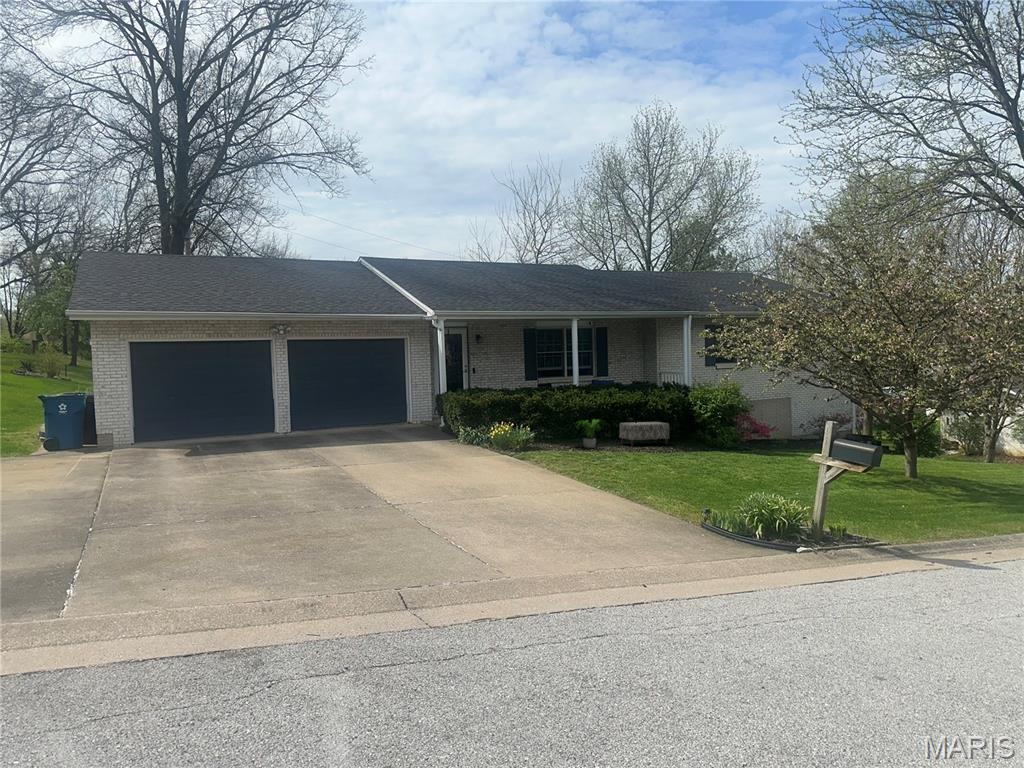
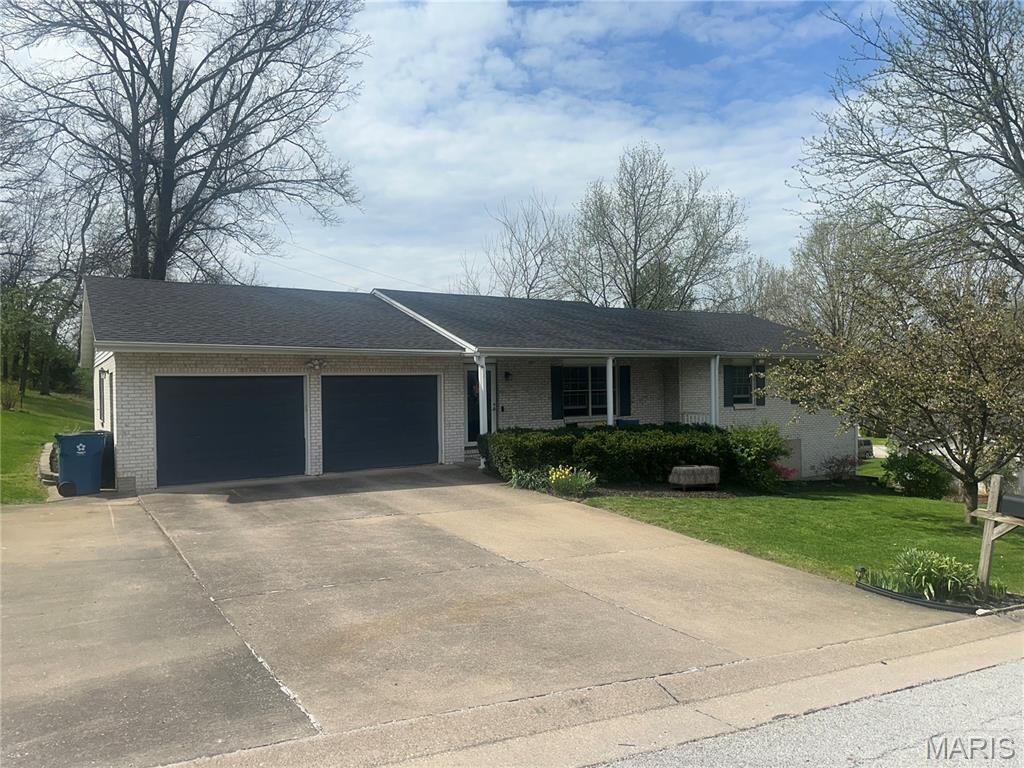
potted plant: present [577,419,601,448] -> none [628,463,661,493]

